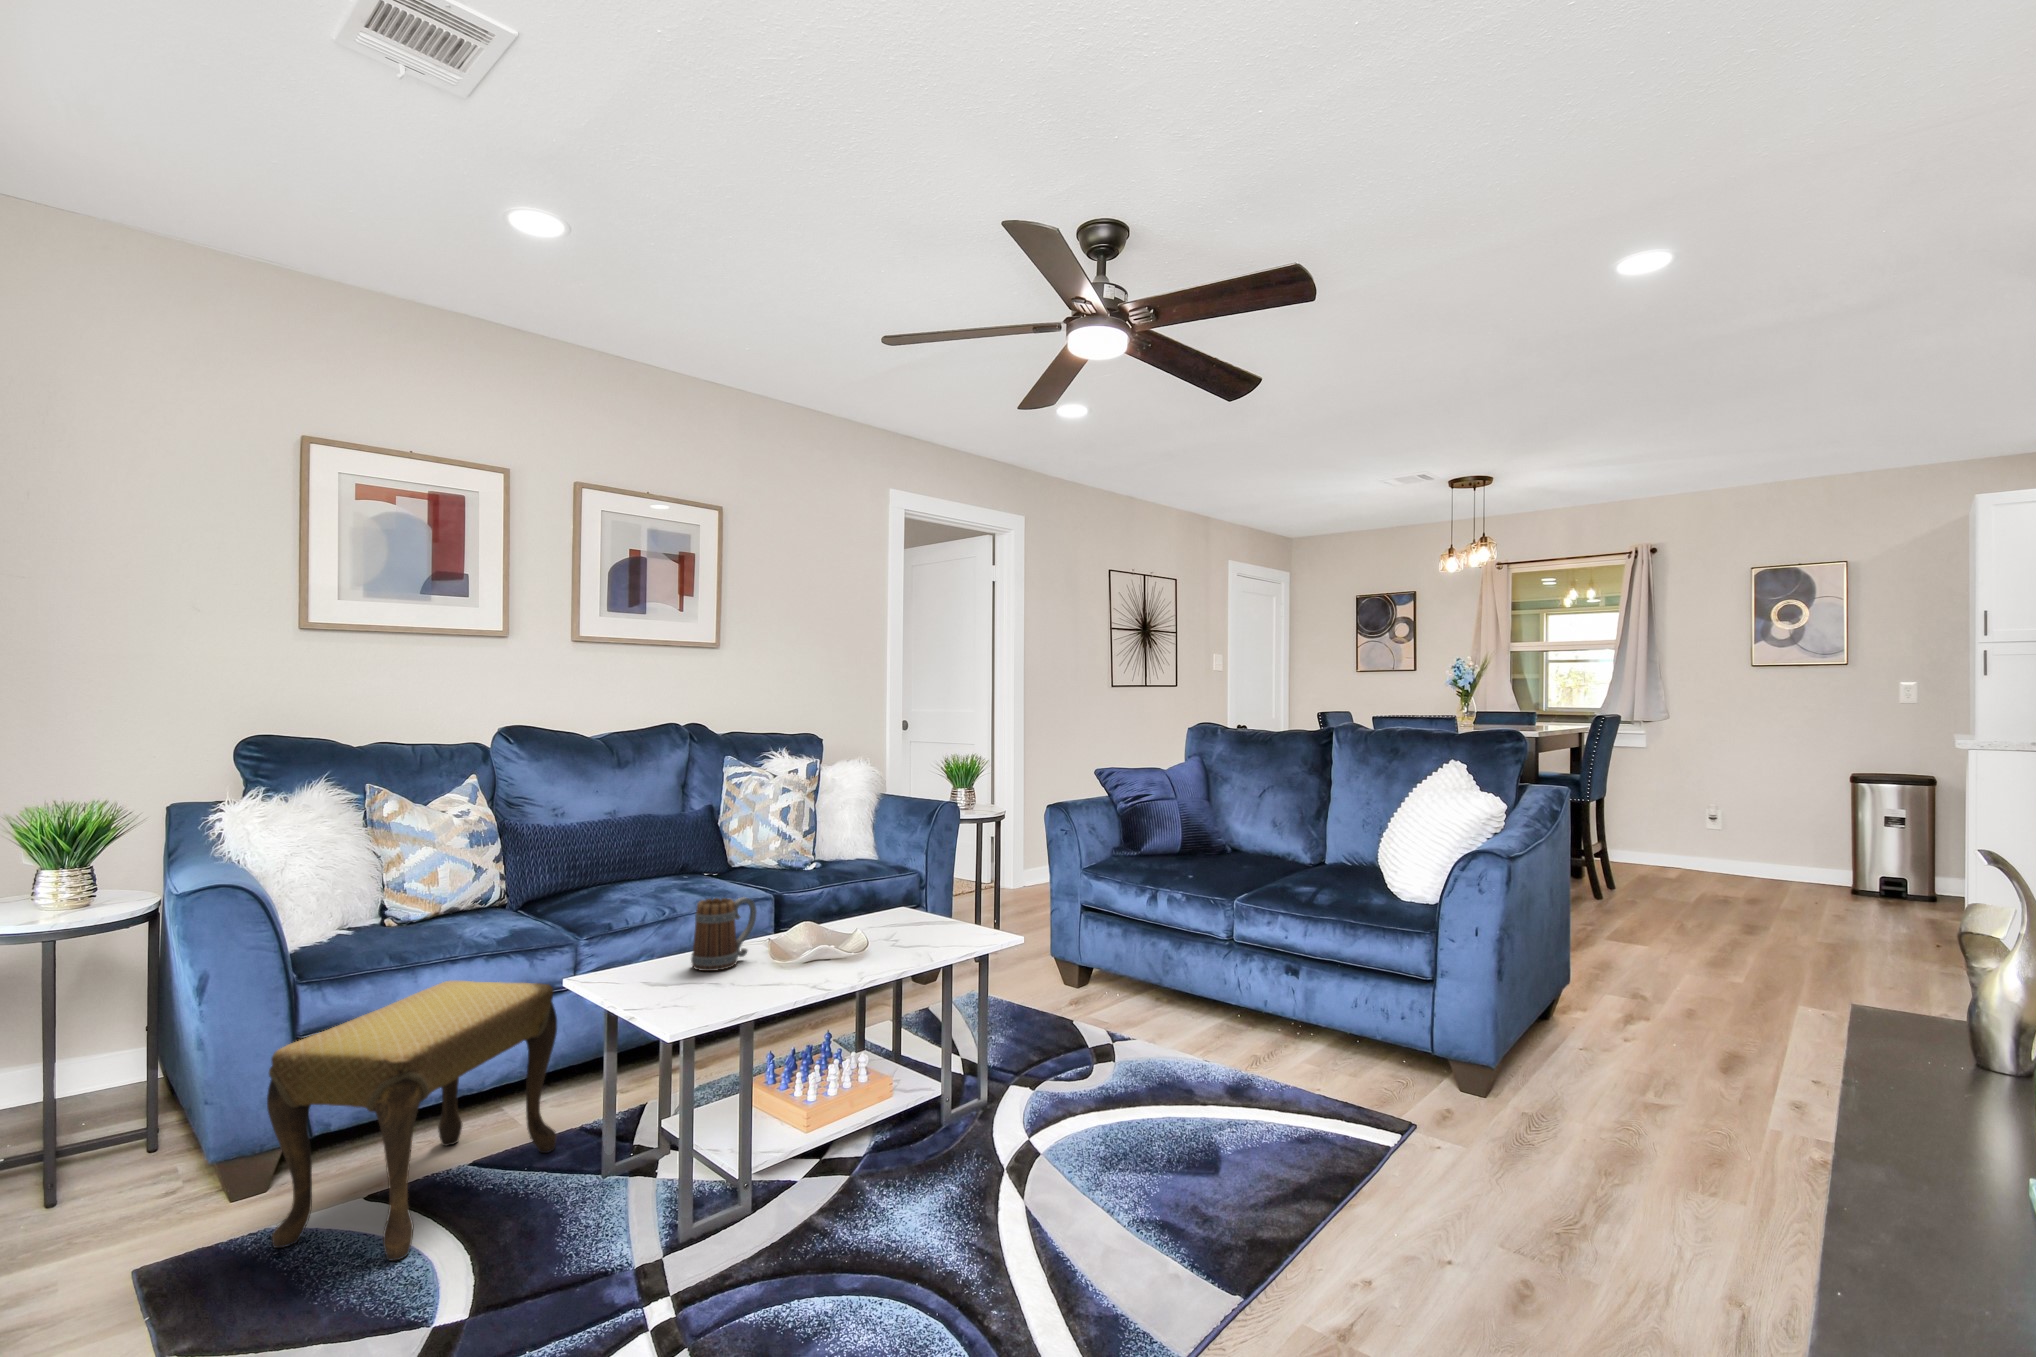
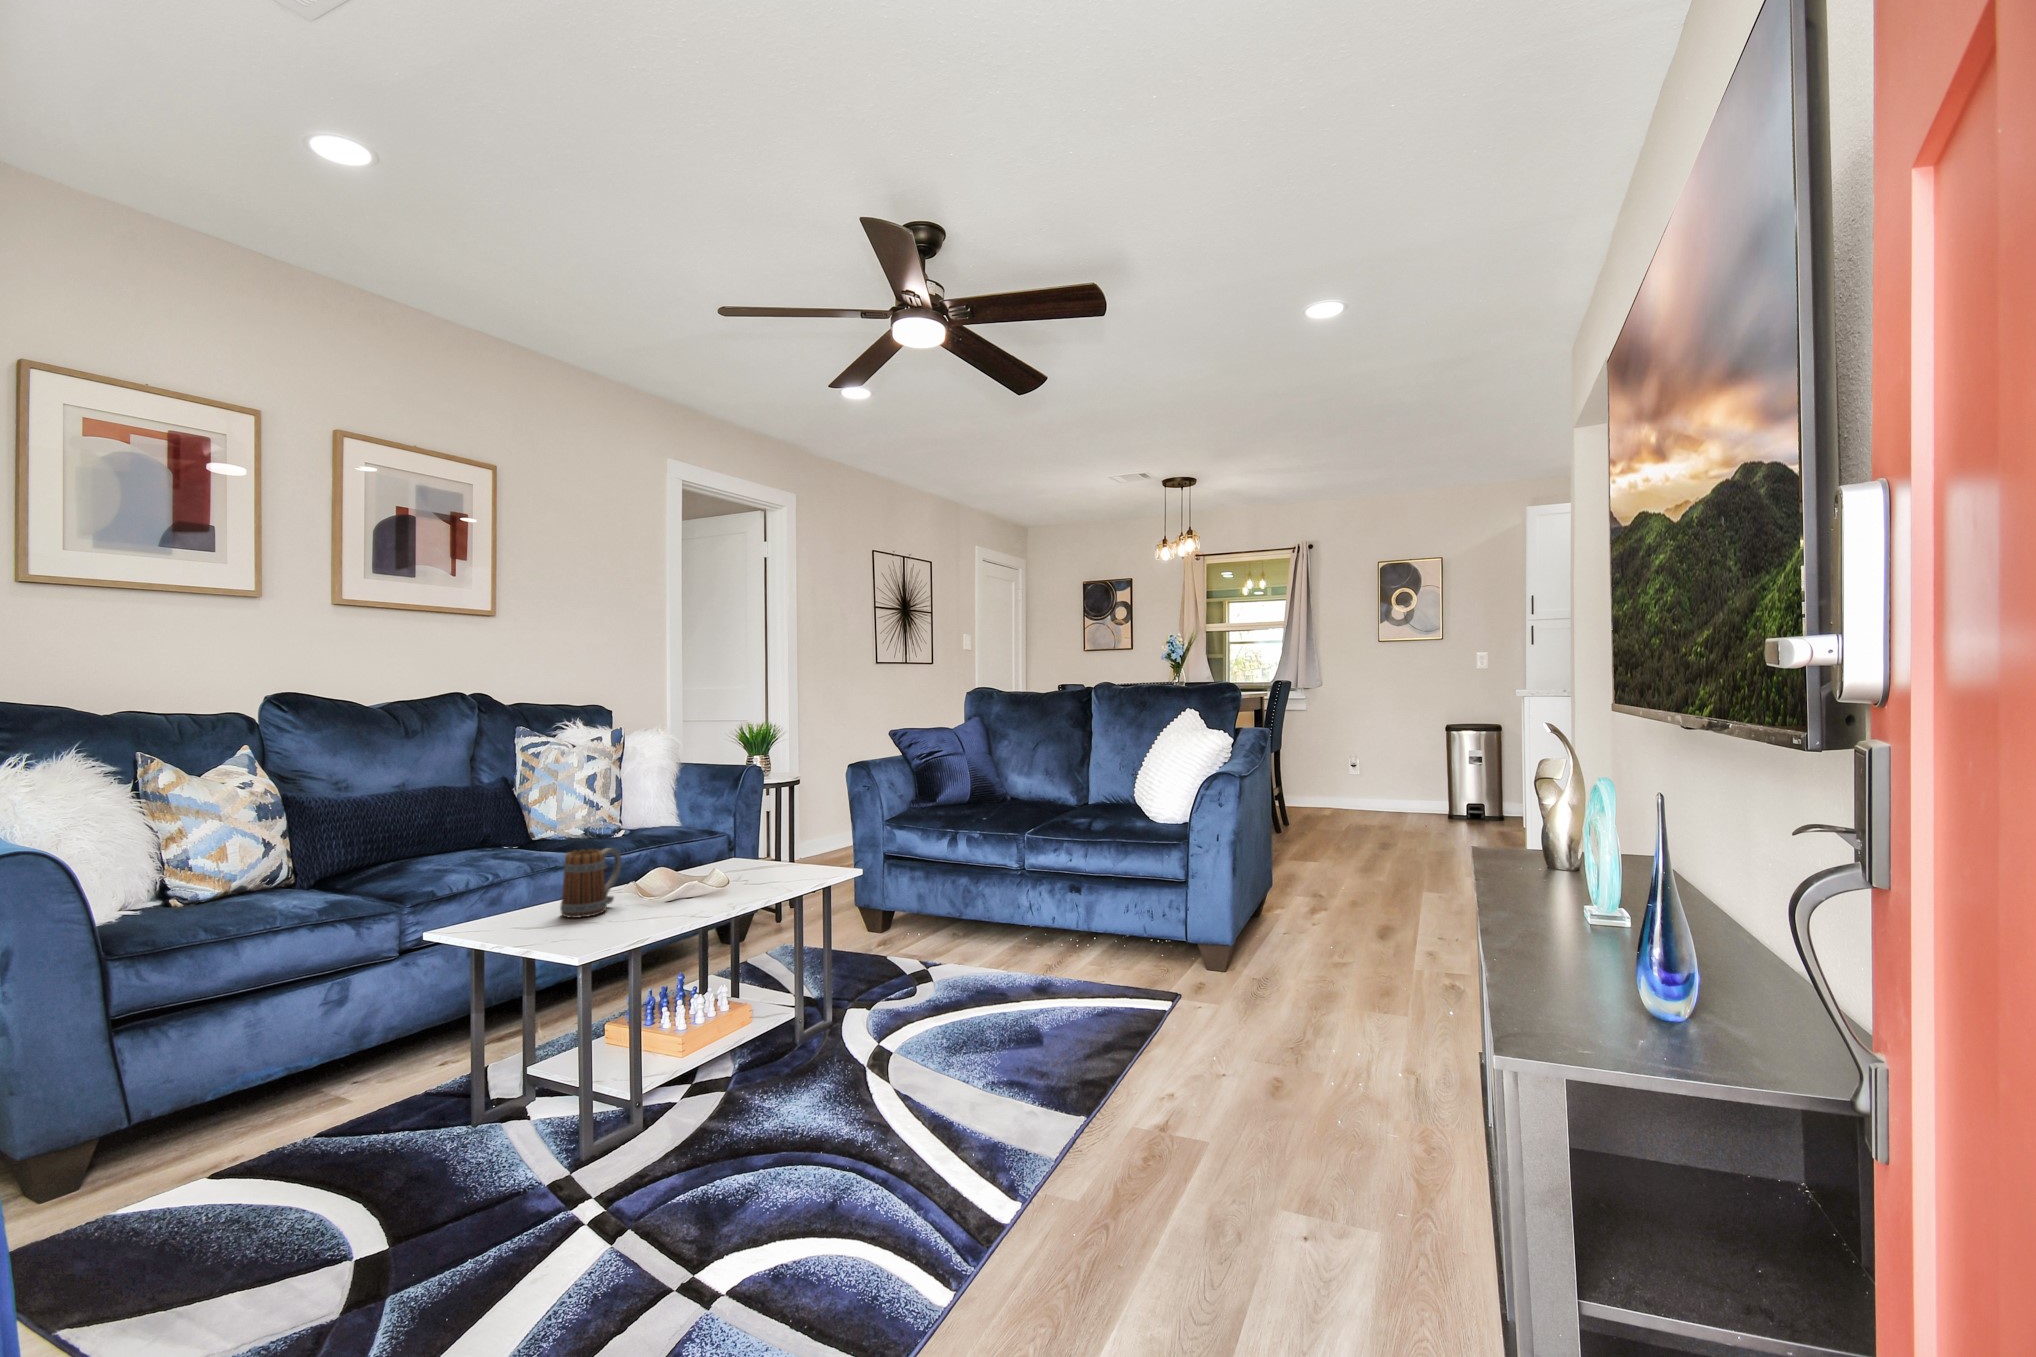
footstool: present [267,981,557,1261] -> none [98,947,408,1238]

